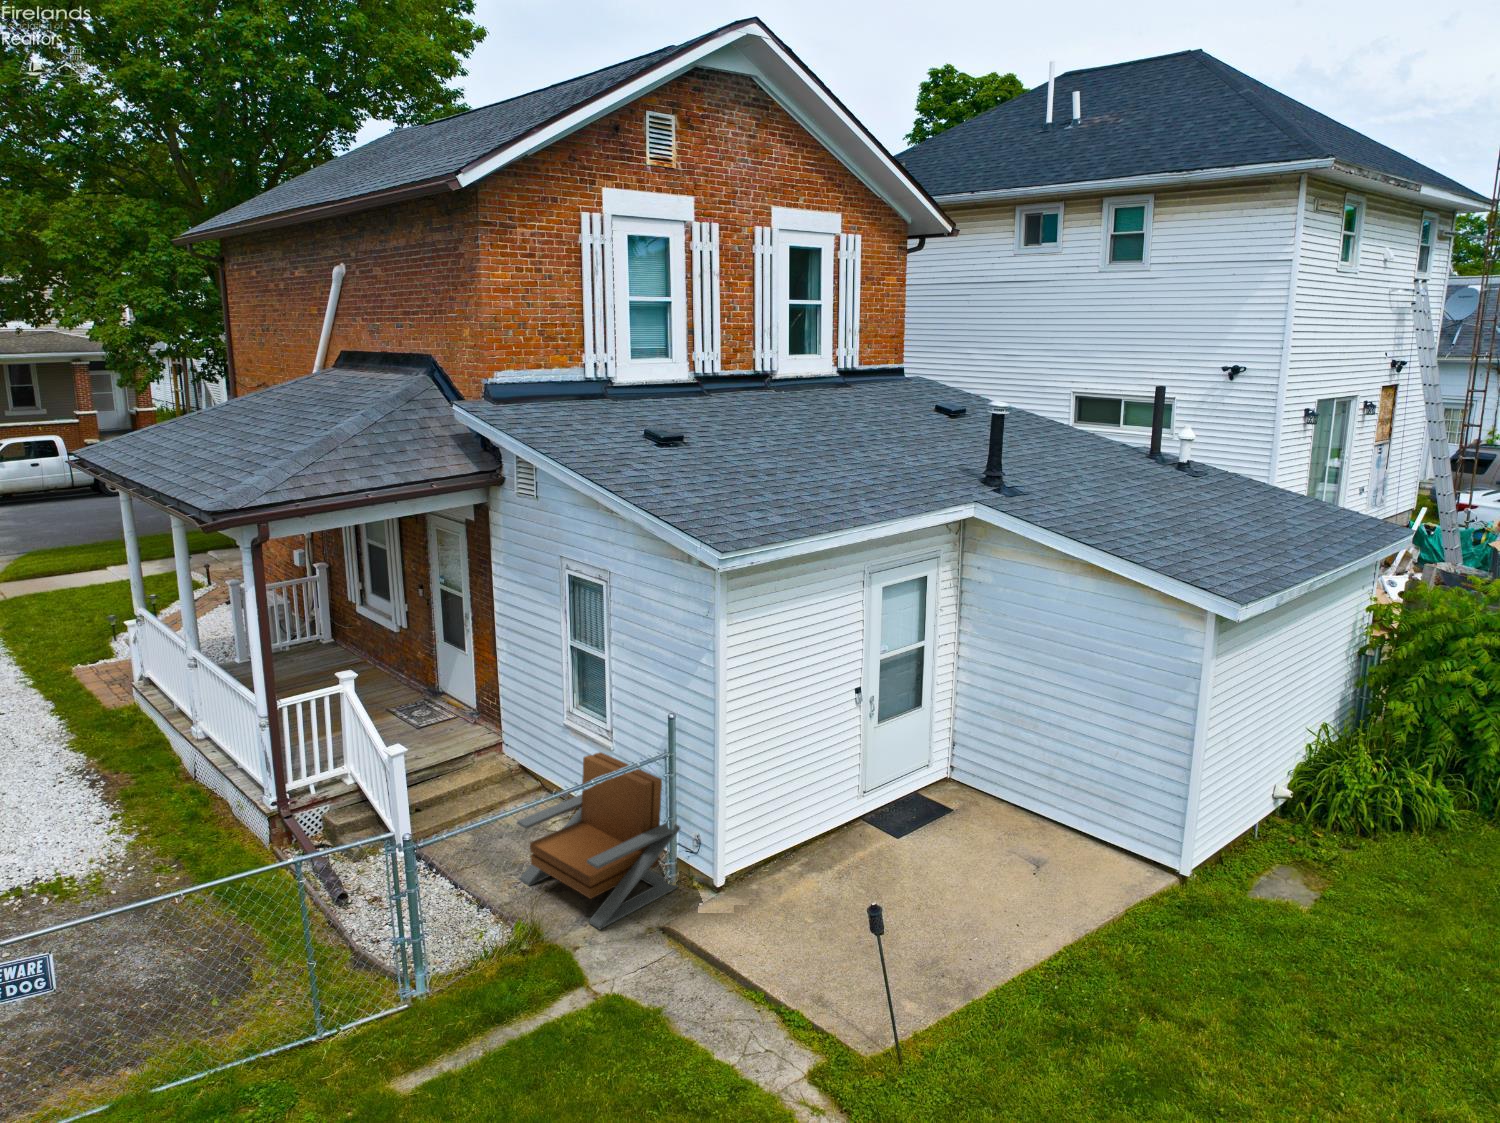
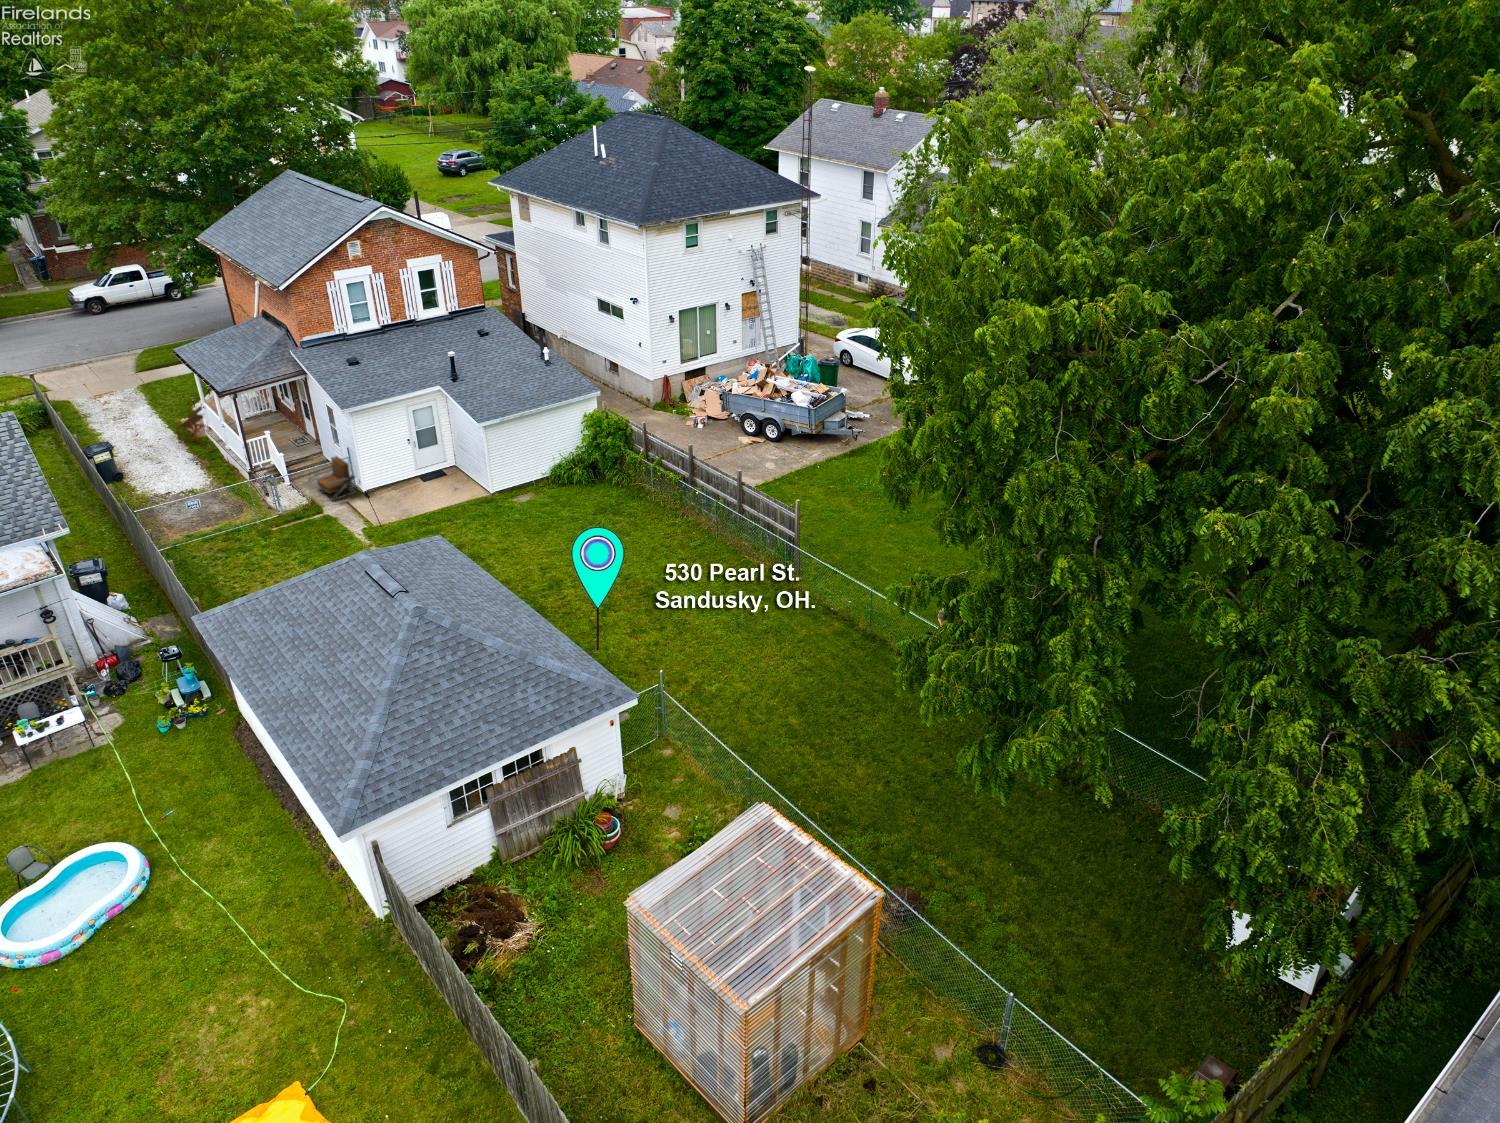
bench: none [45,611,159,724] -> present [176,406,206,443]

